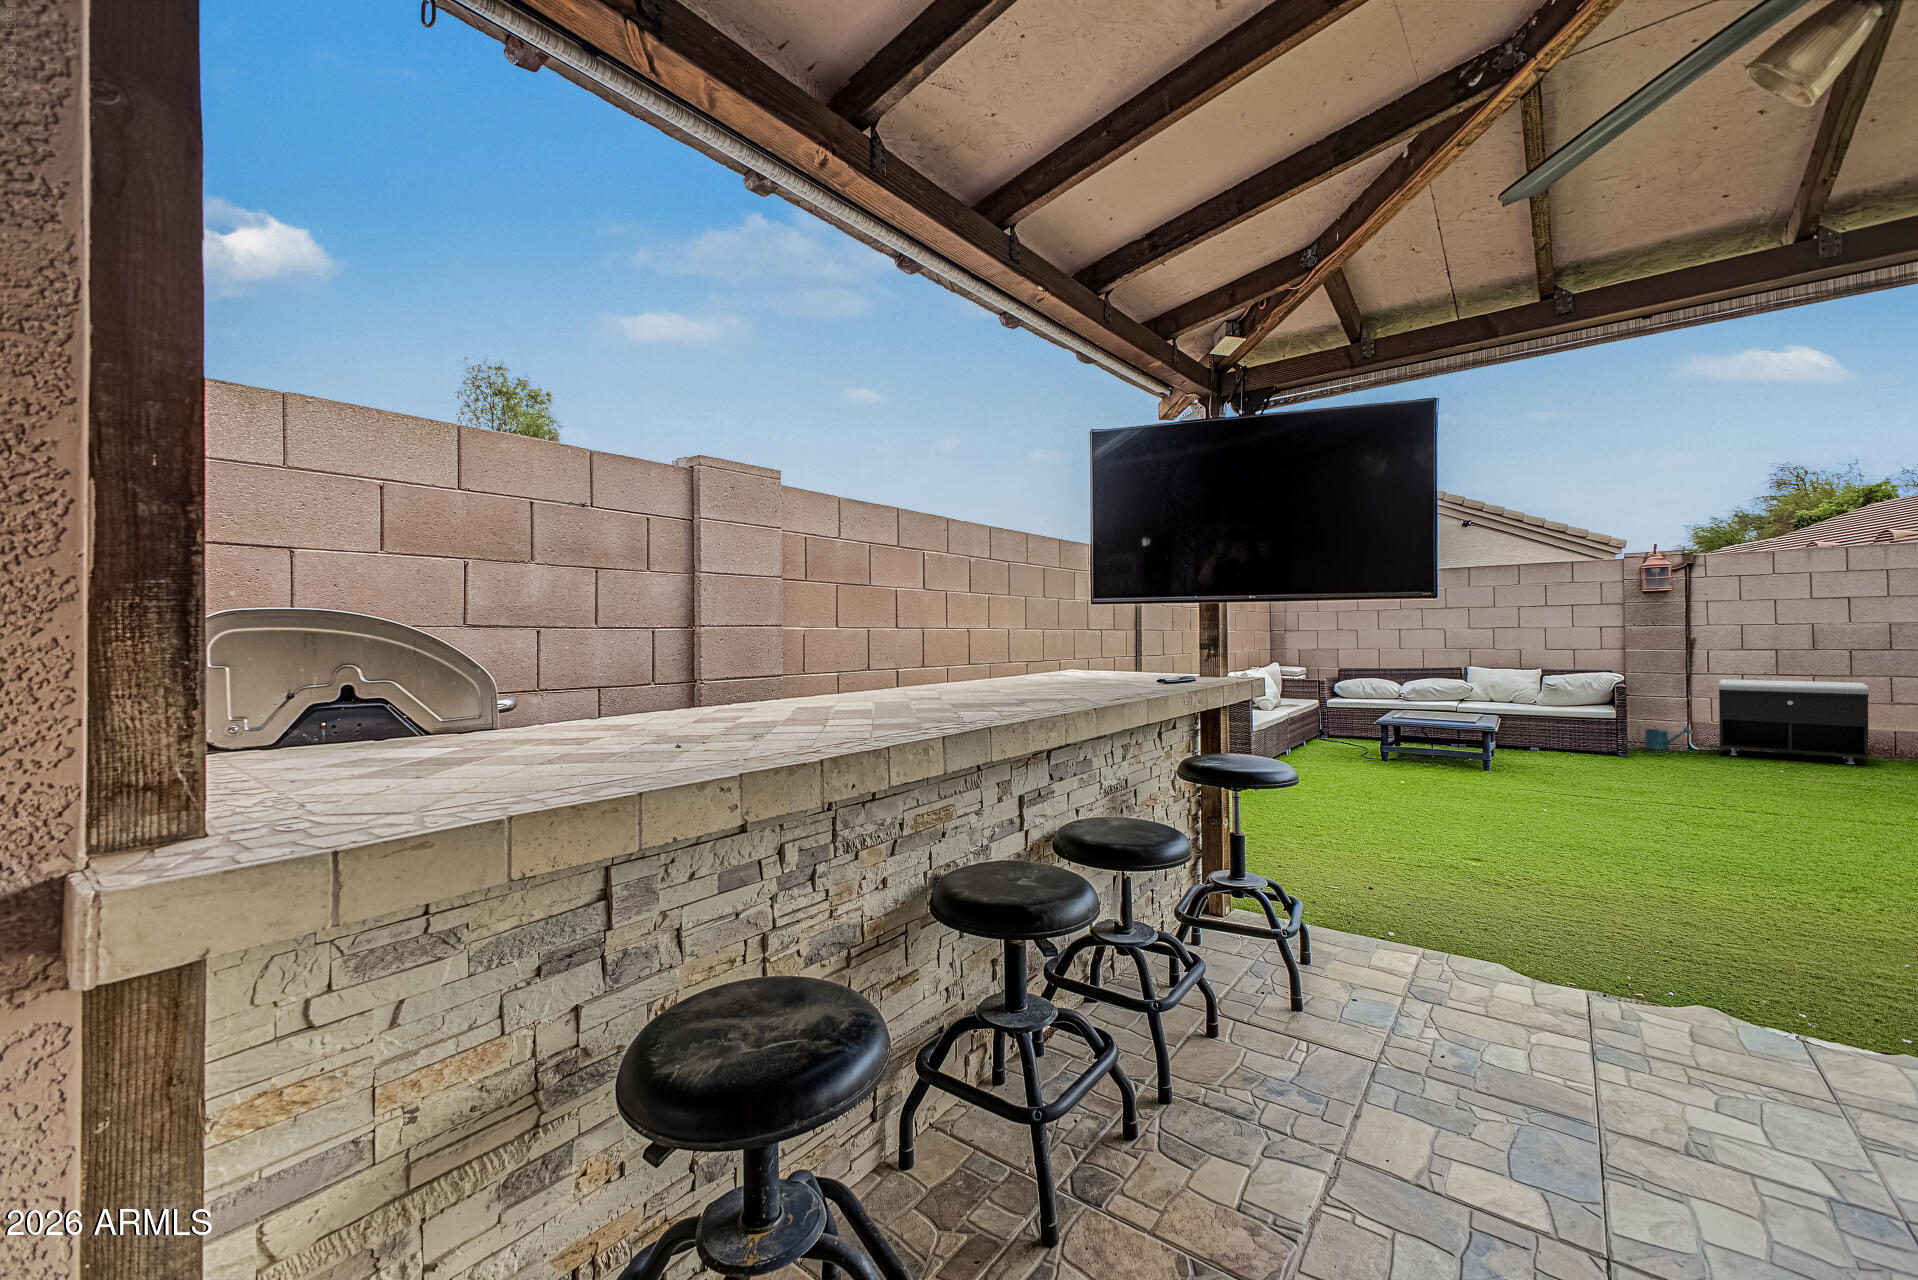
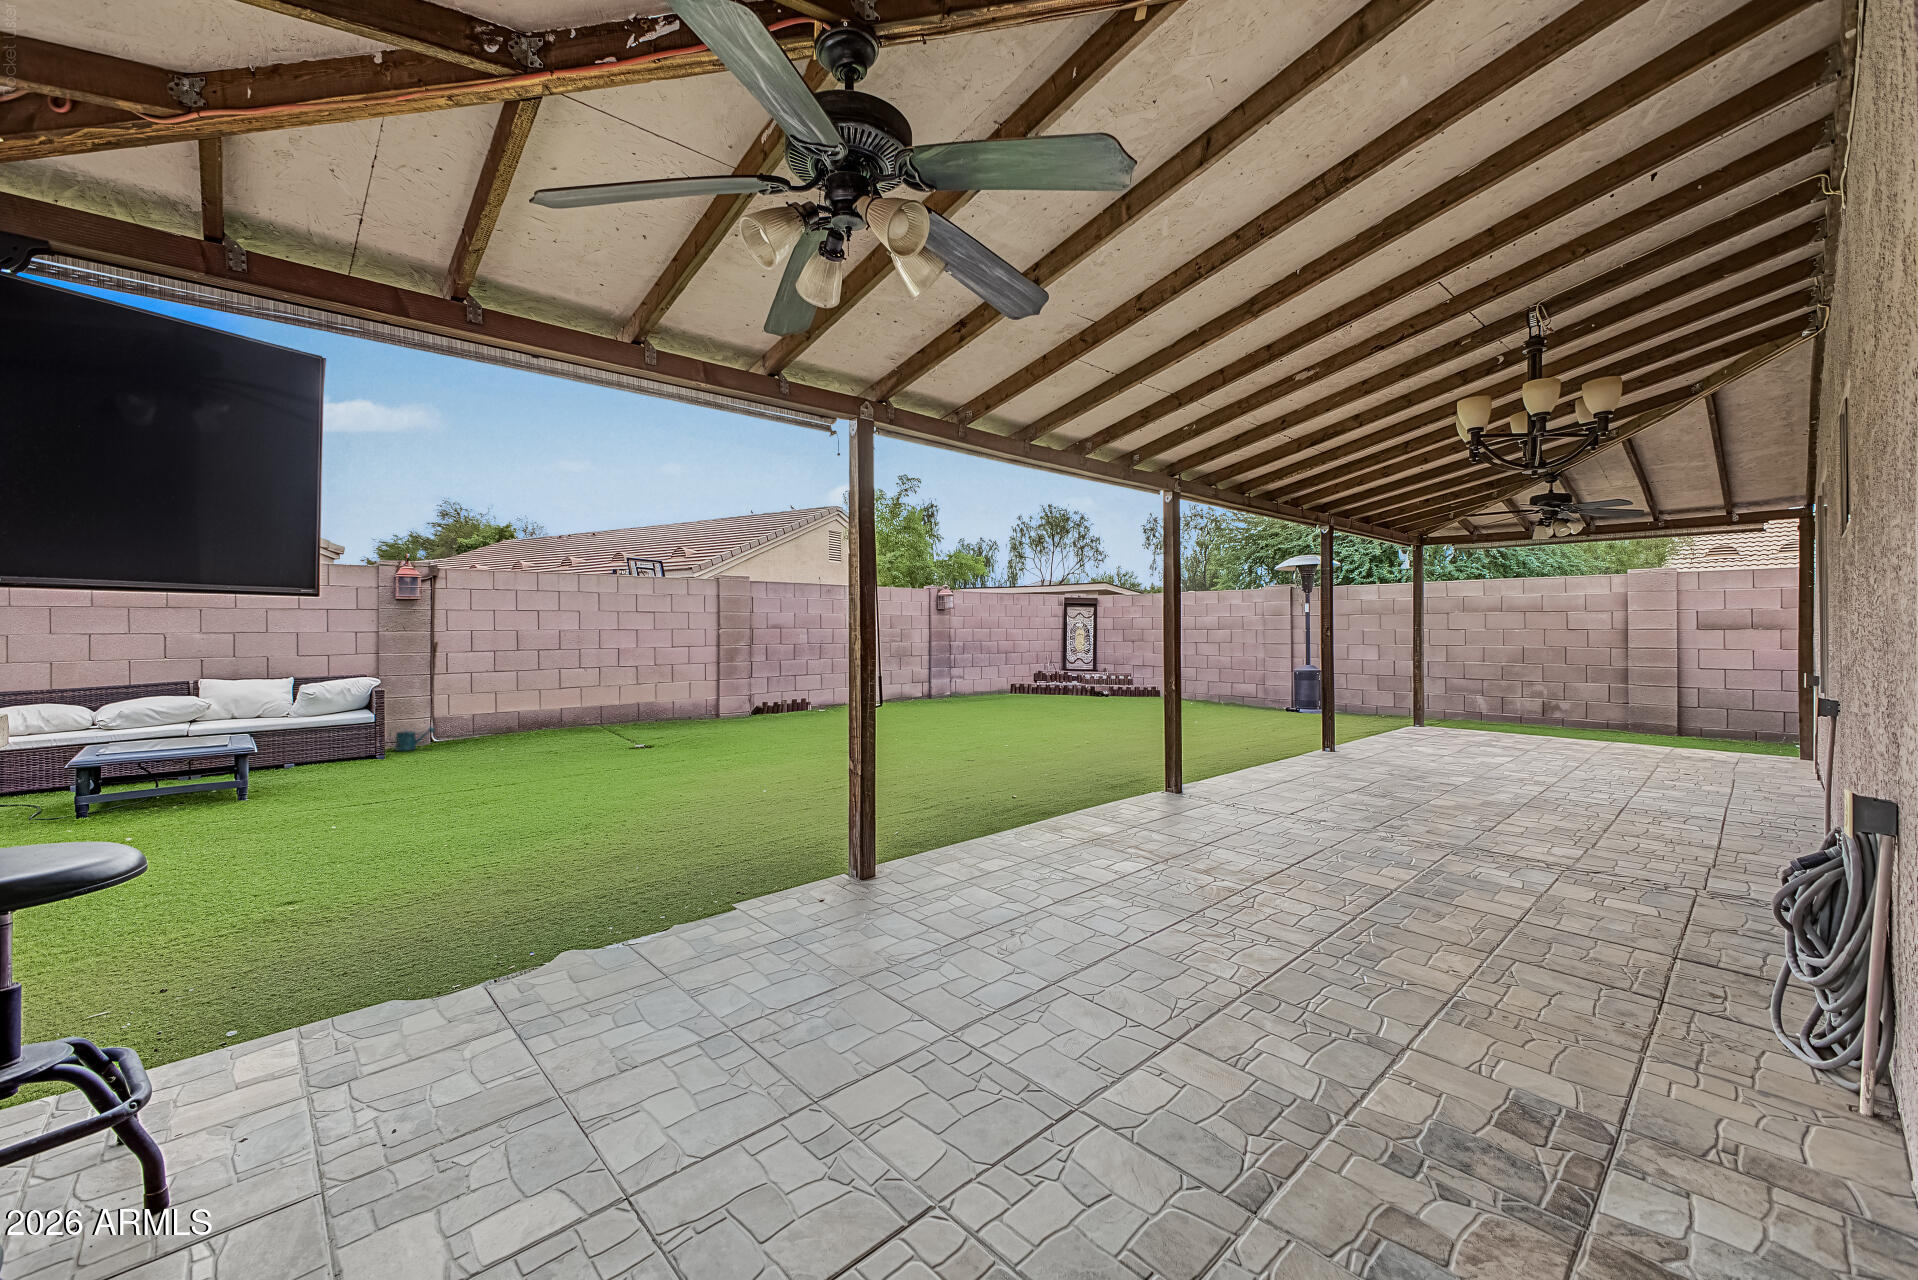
storage bench: present [1719,679,1869,764] -> none [454,681,550,747]

